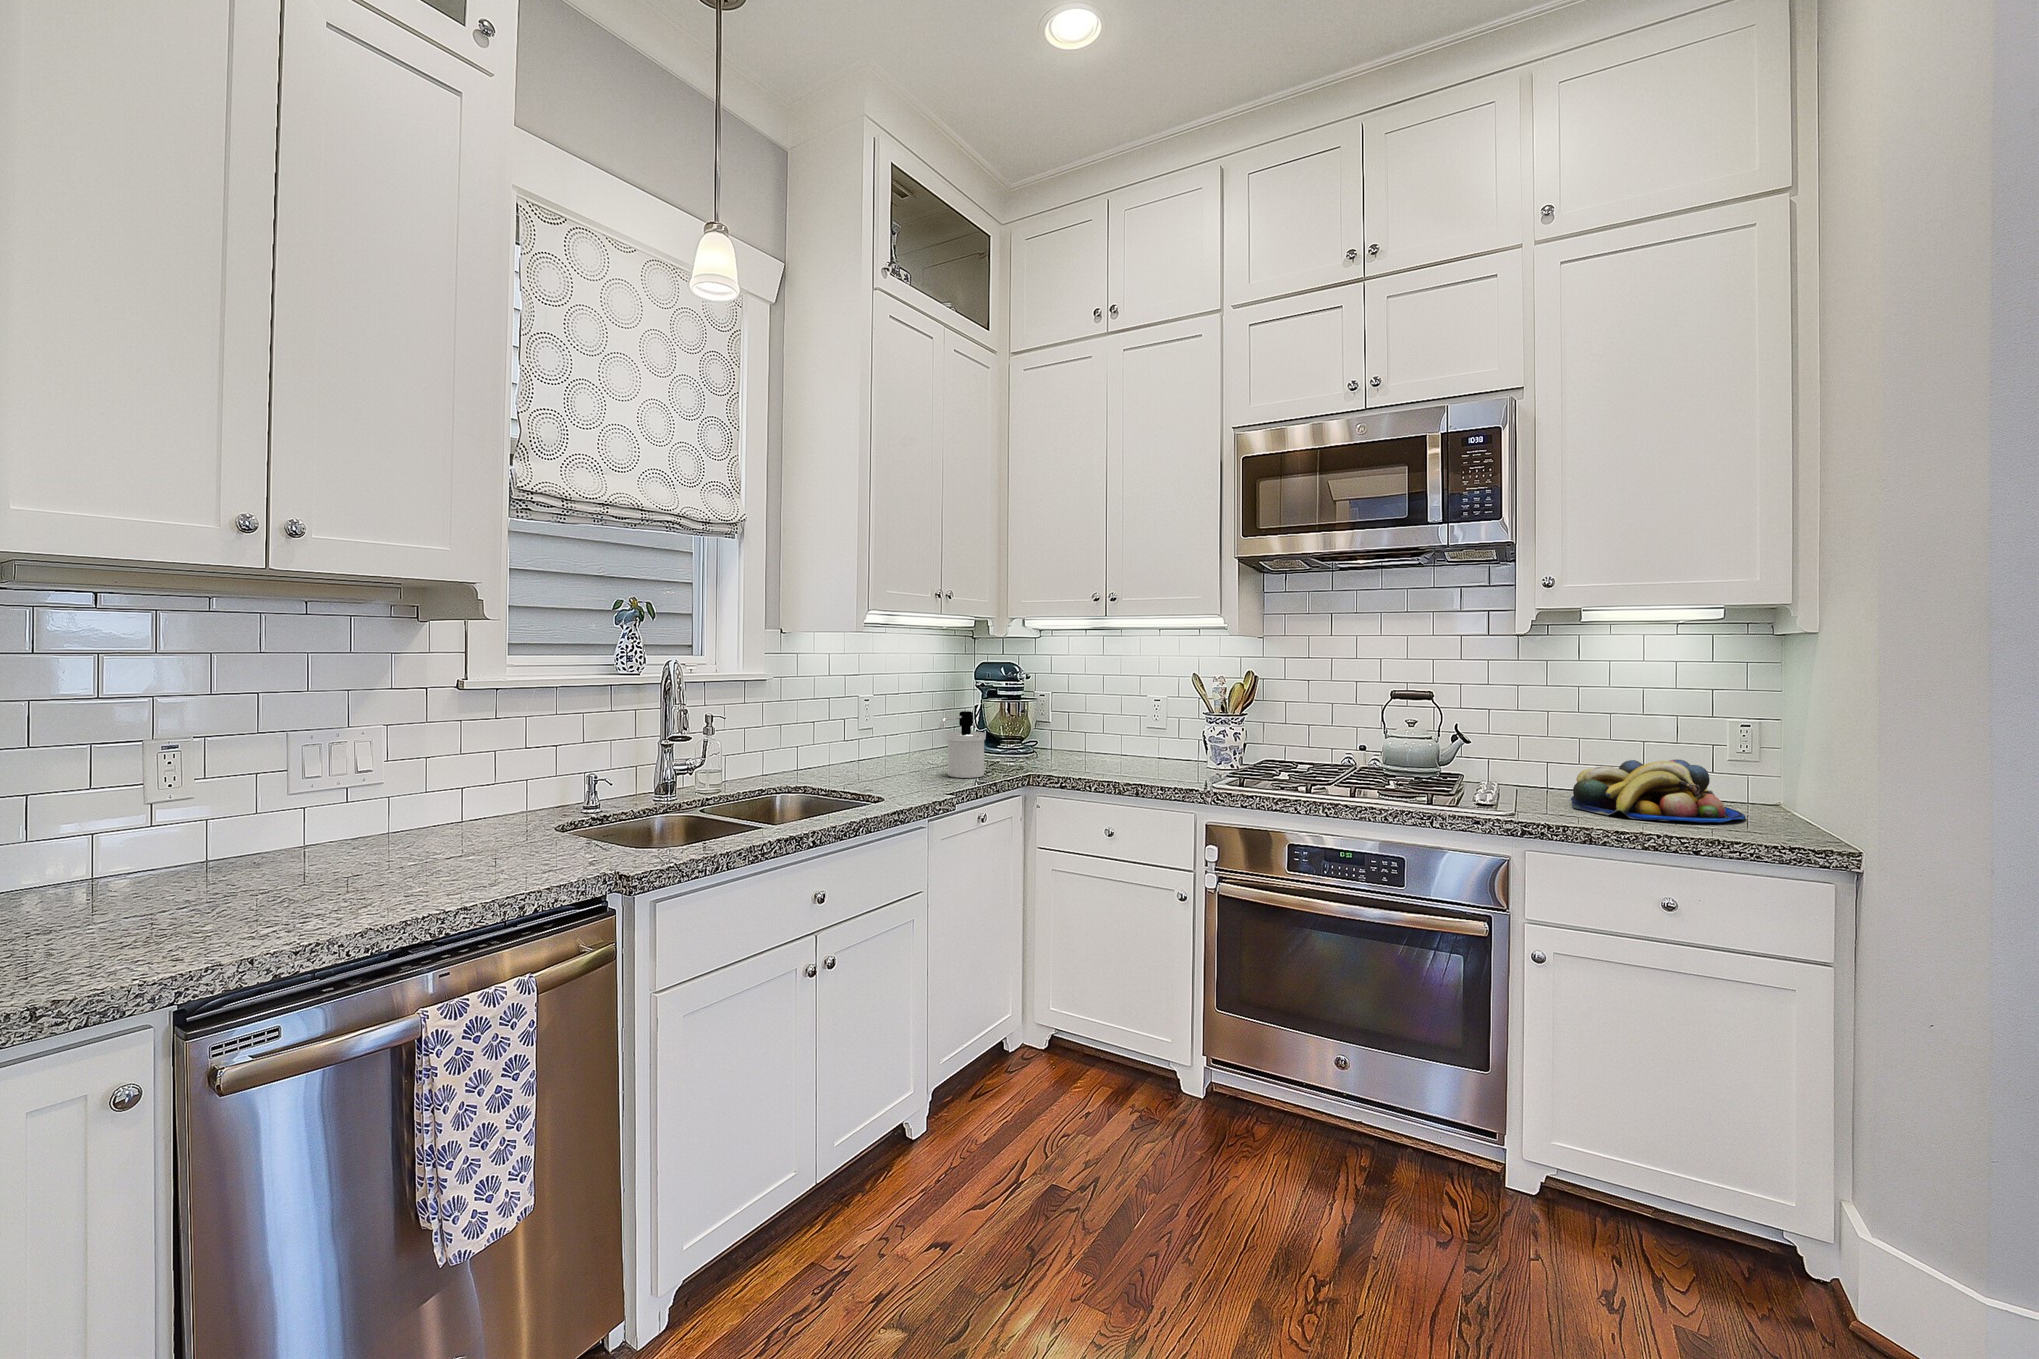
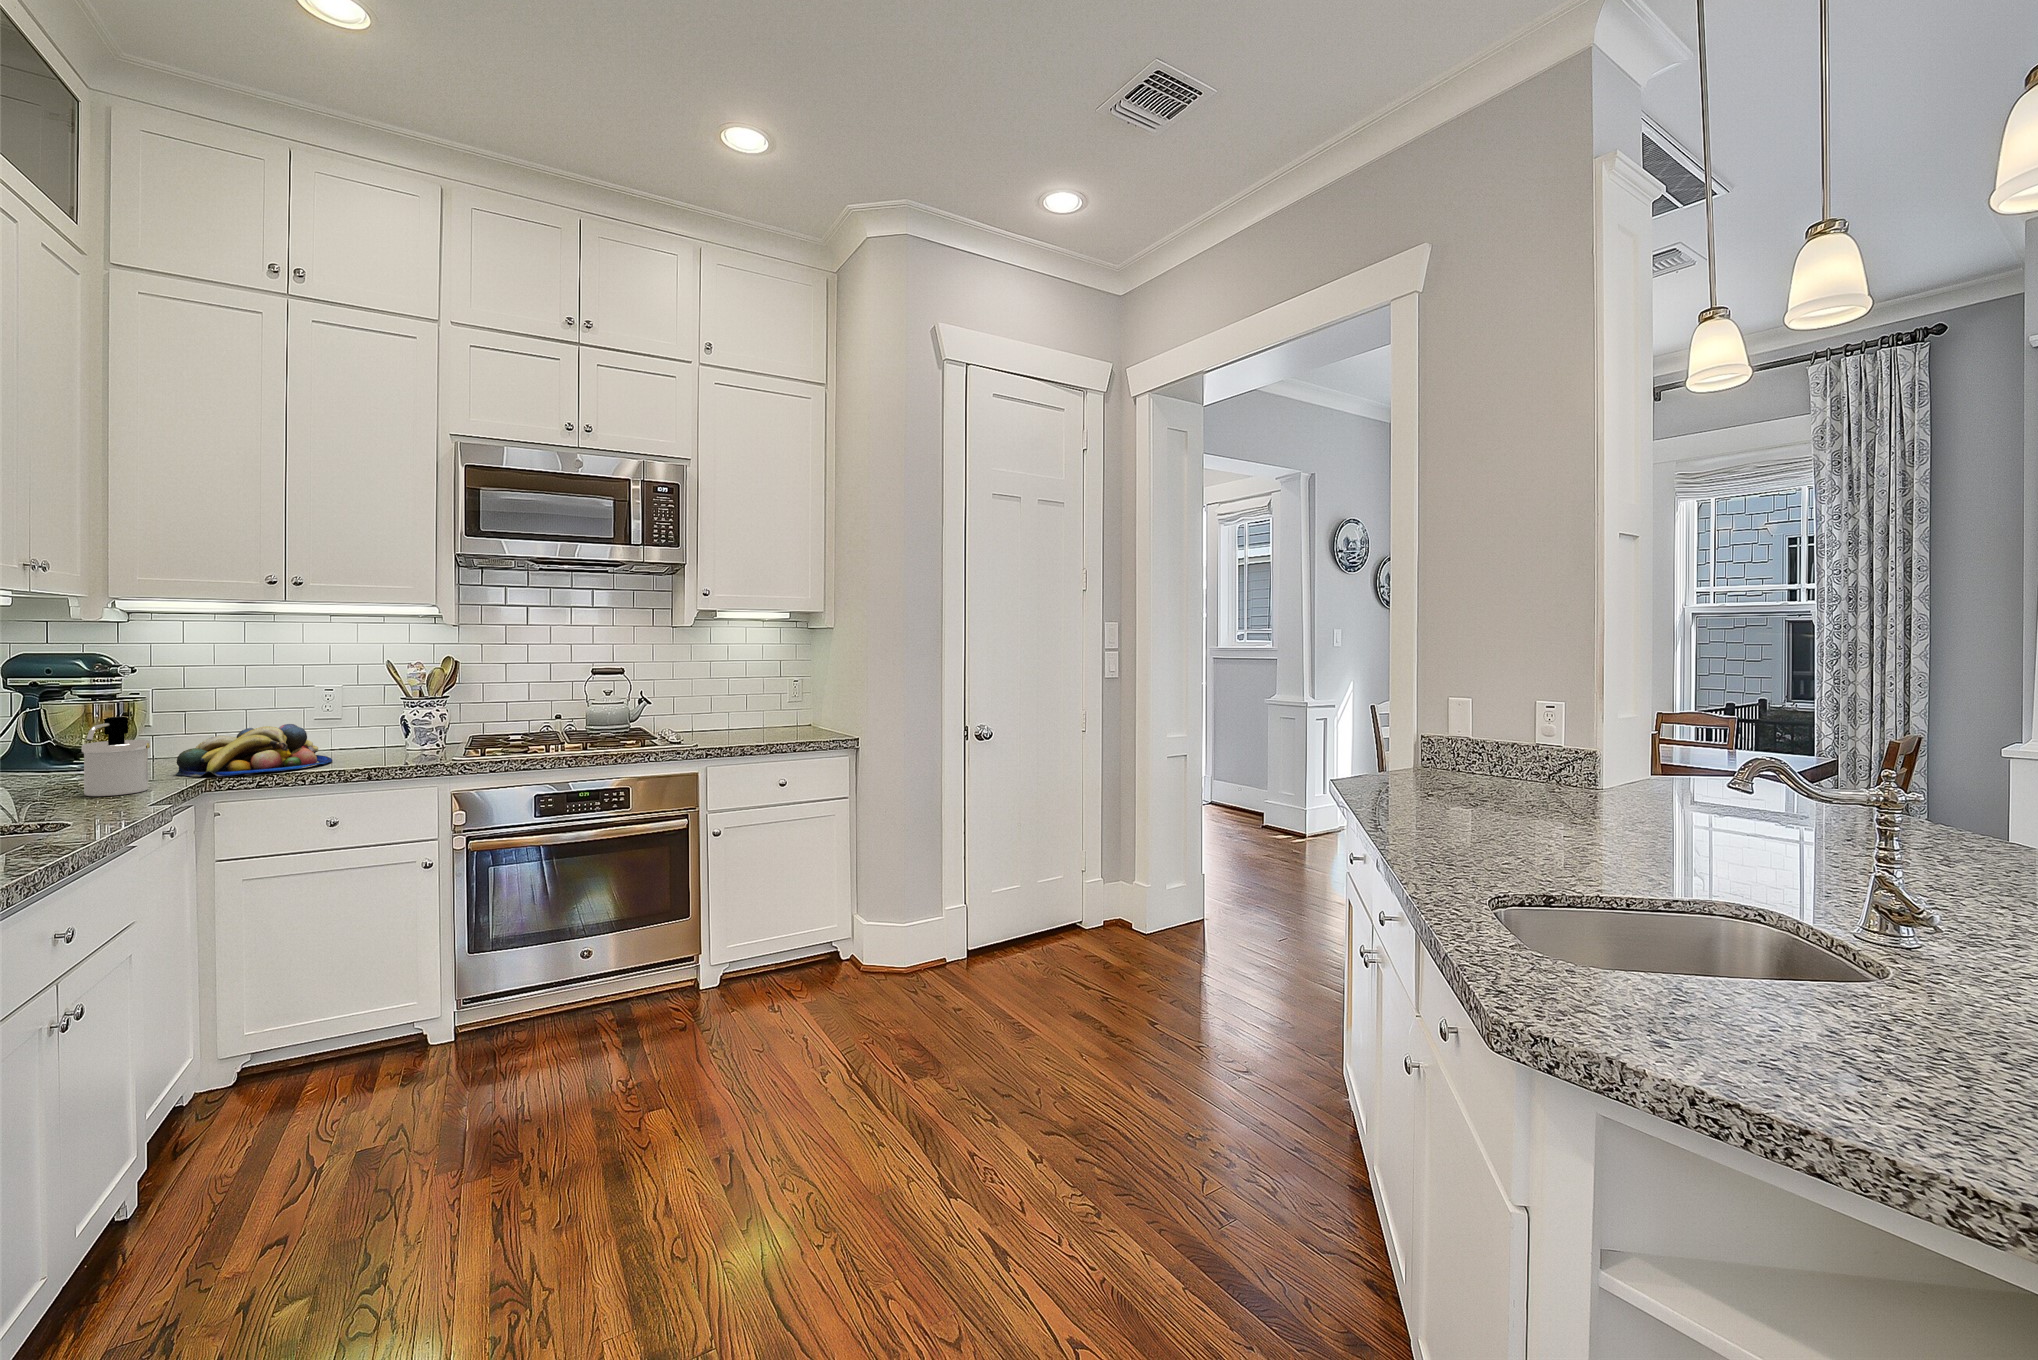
fruit bowl: present [1571,759,1745,822] -> present [176,724,332,777]

